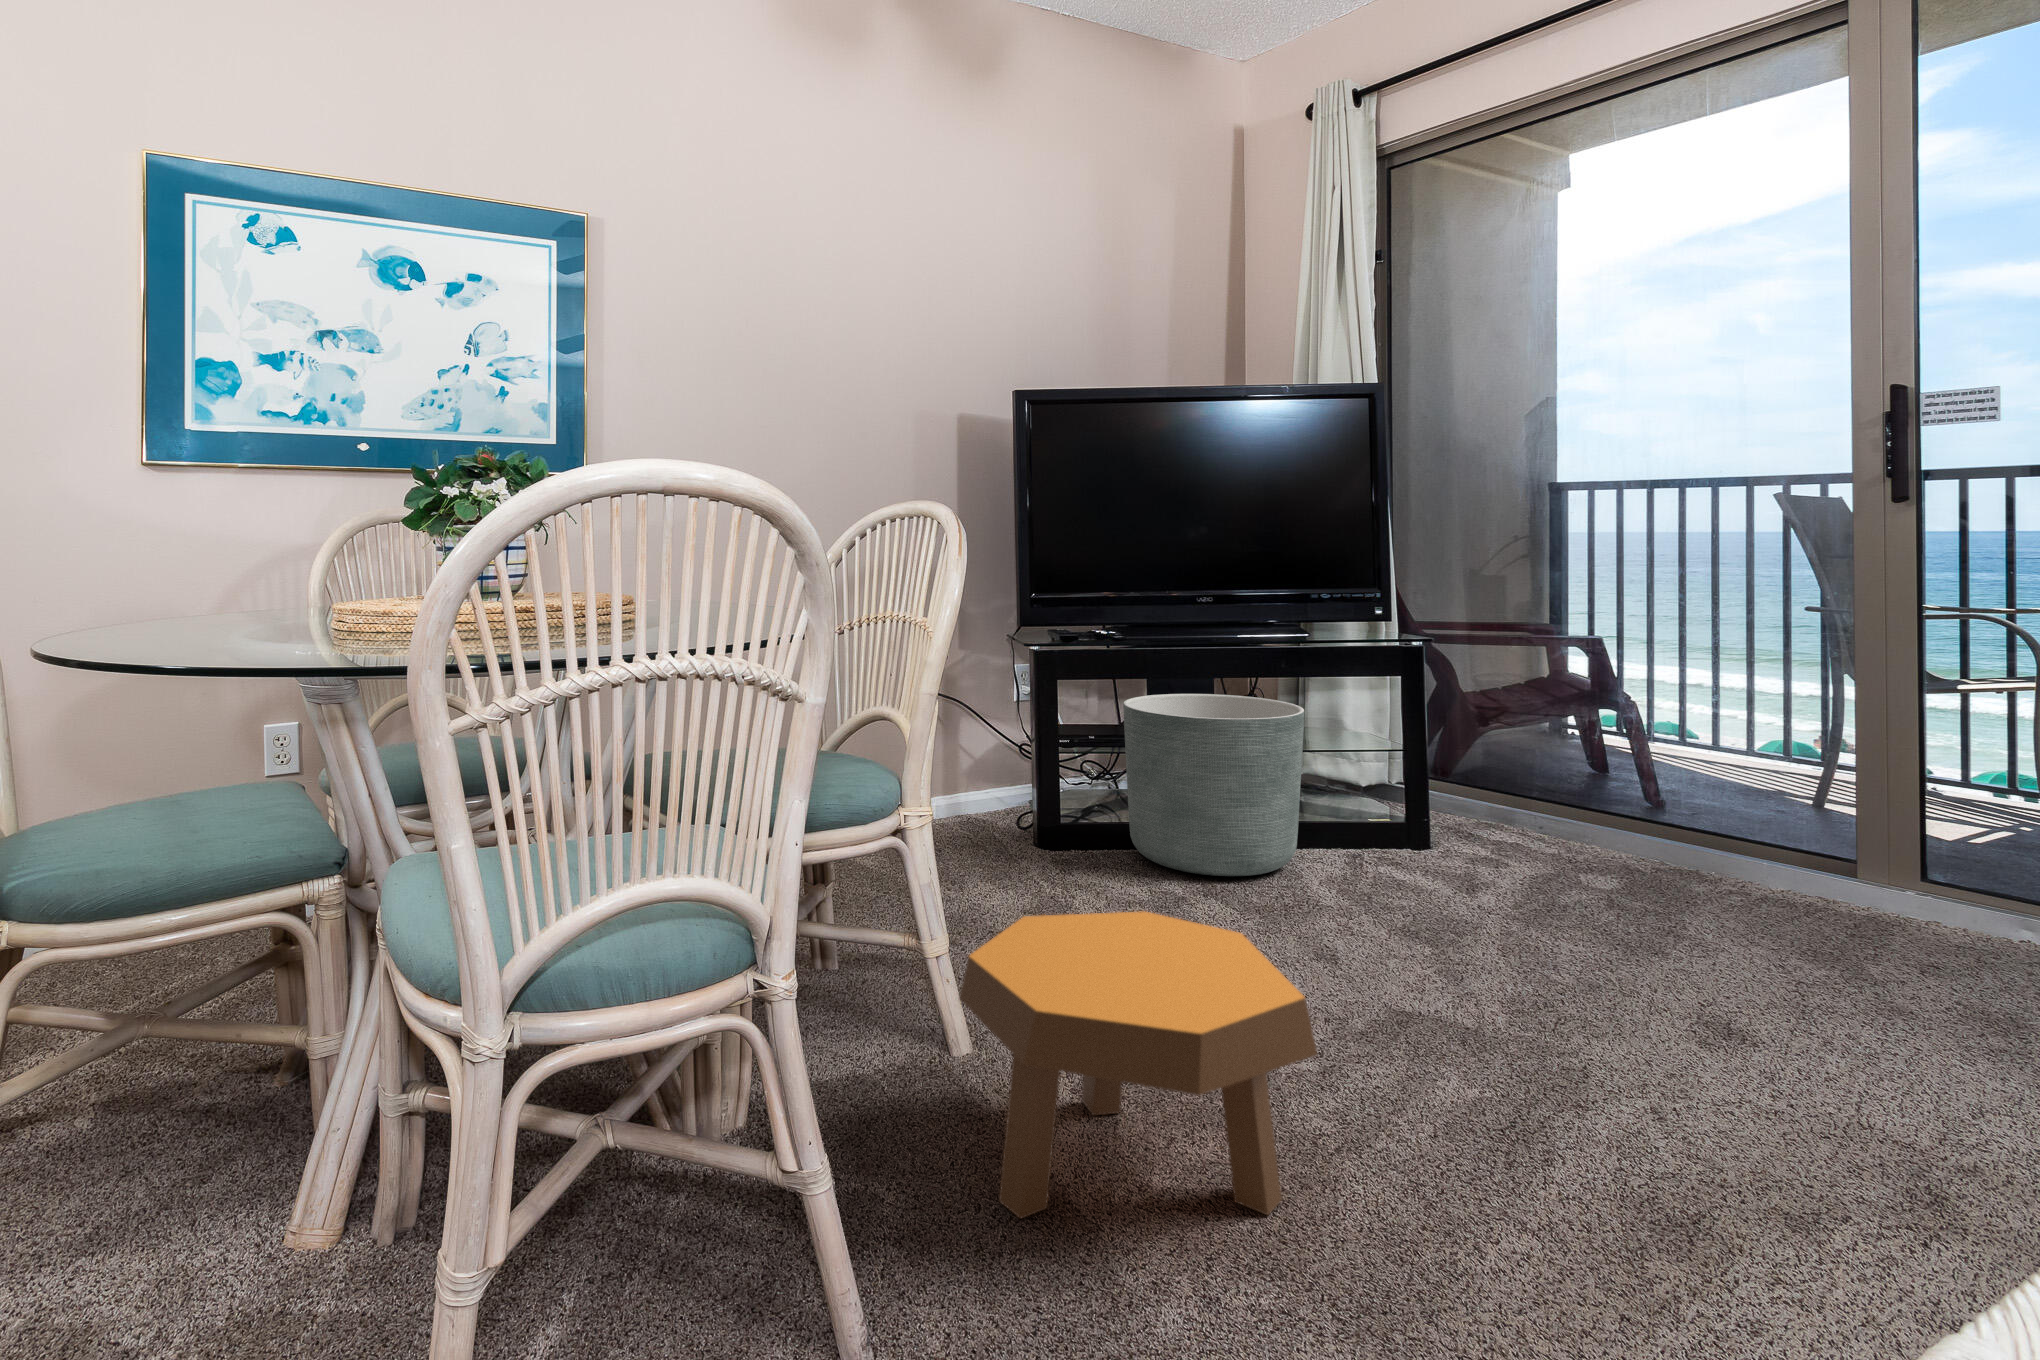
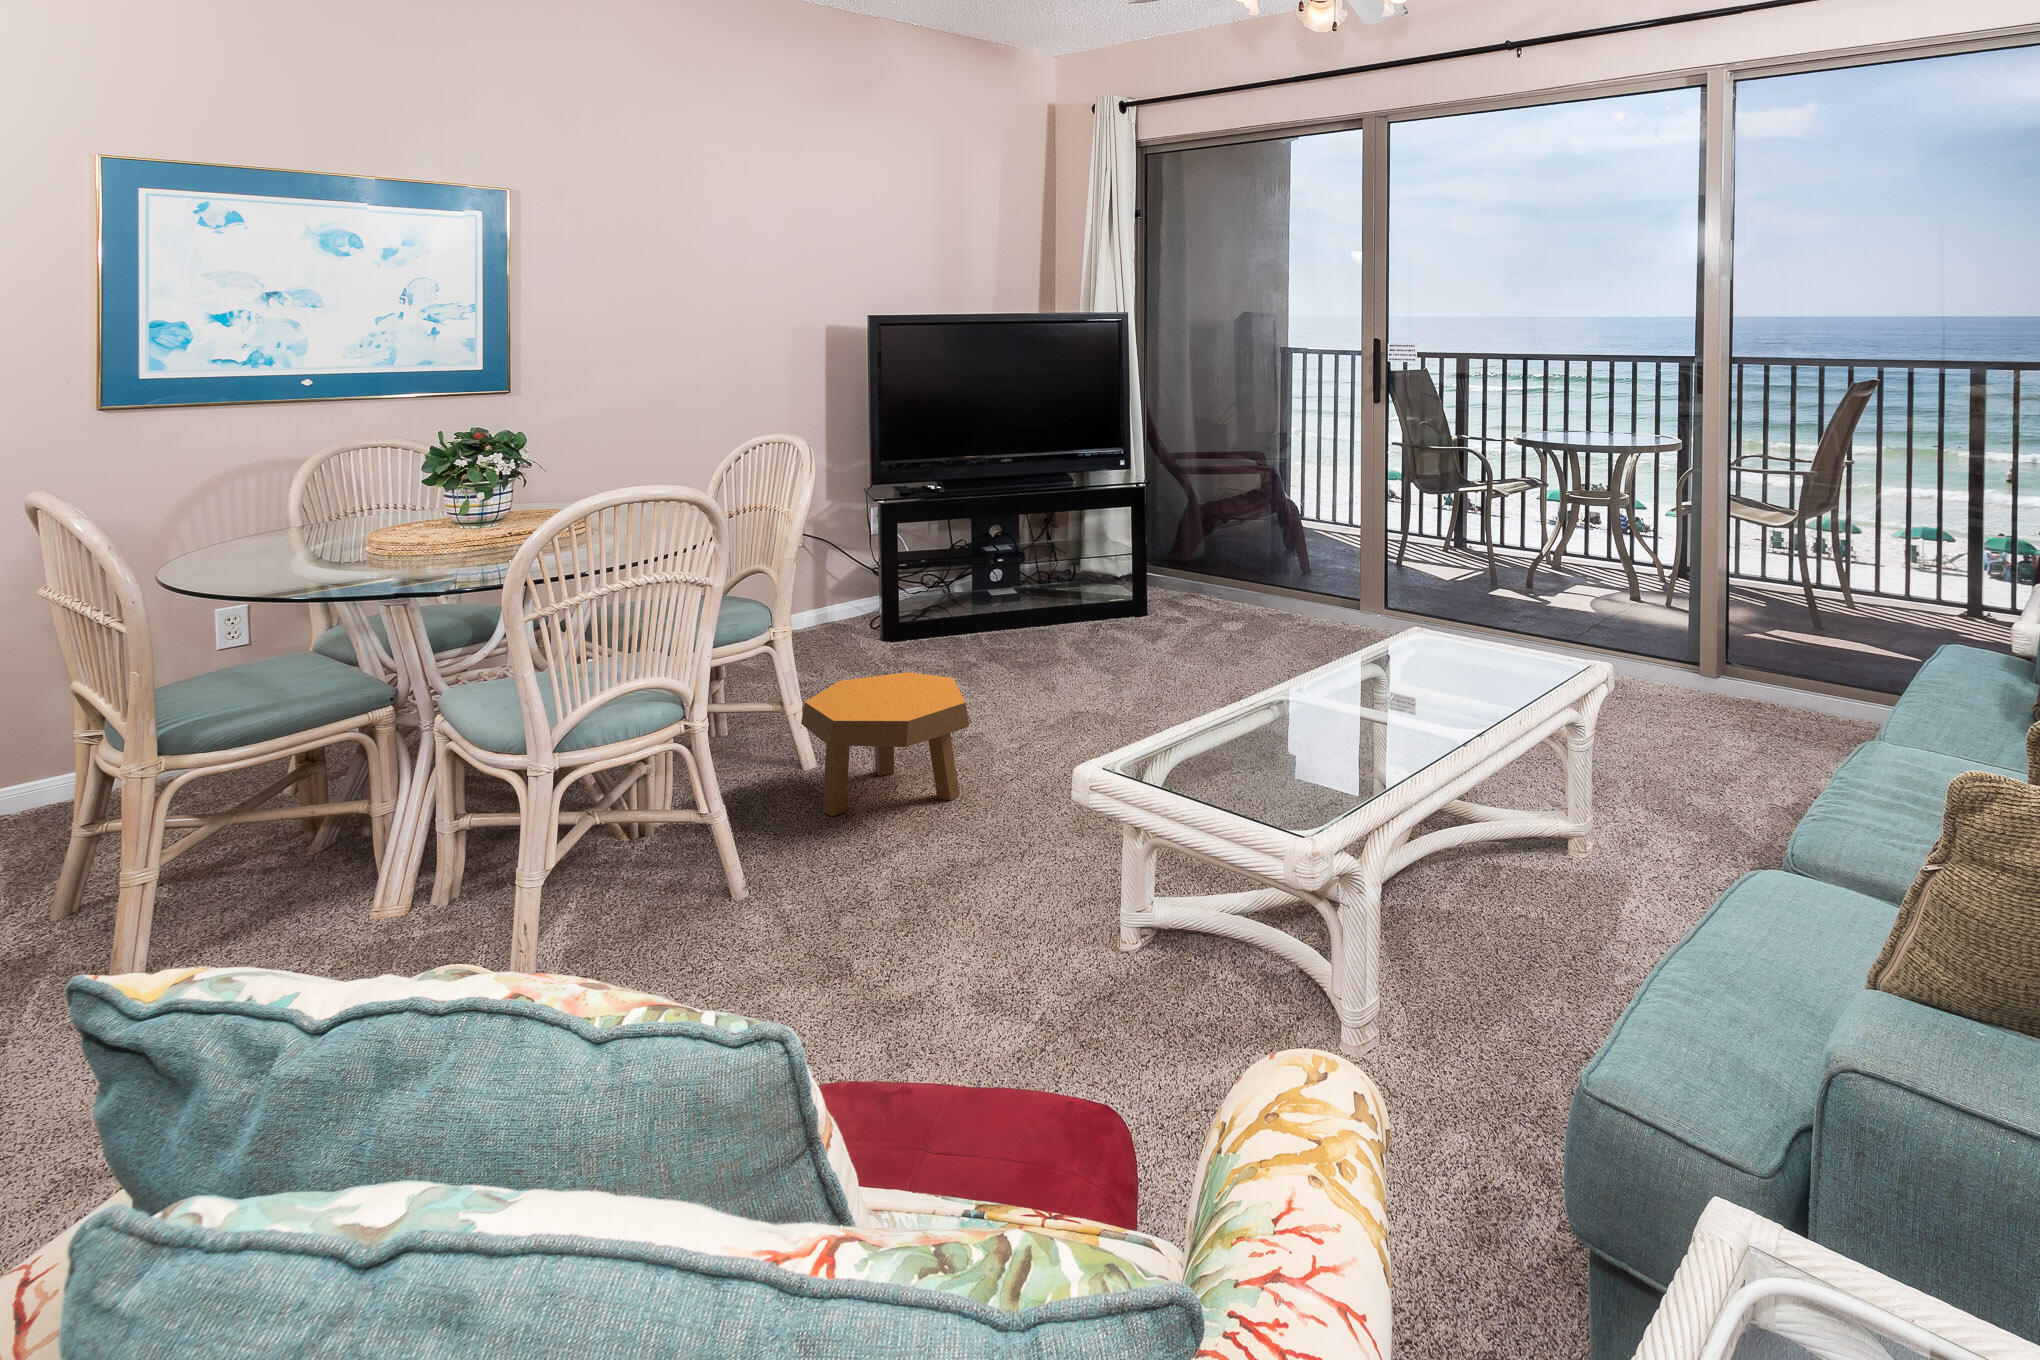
planter: present [1123,694,1304,876] -> none [941,526,1059,649]

